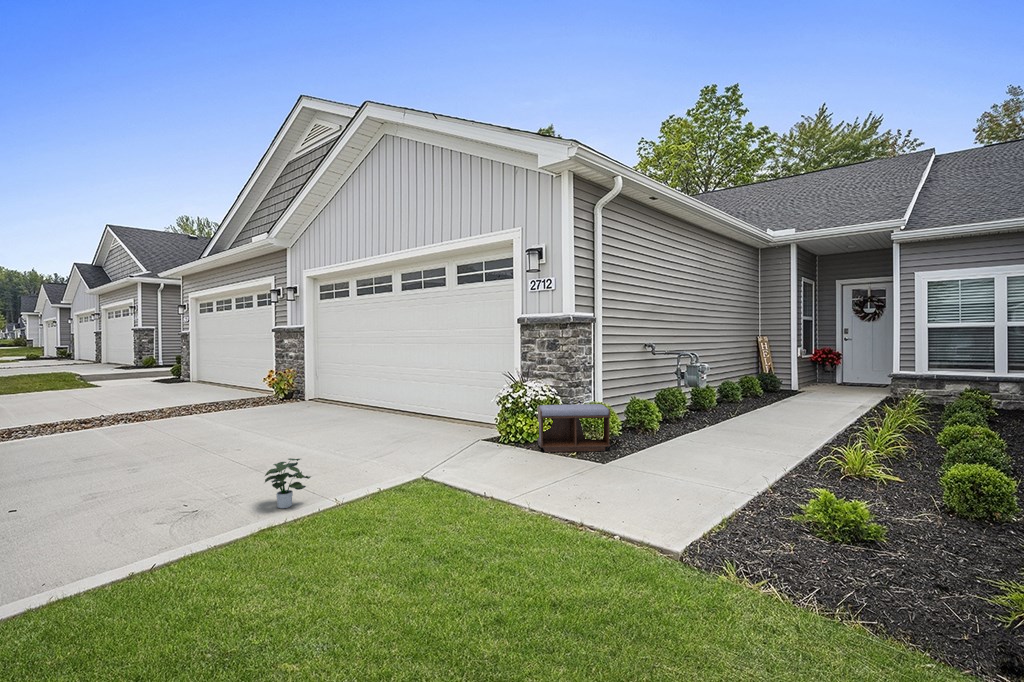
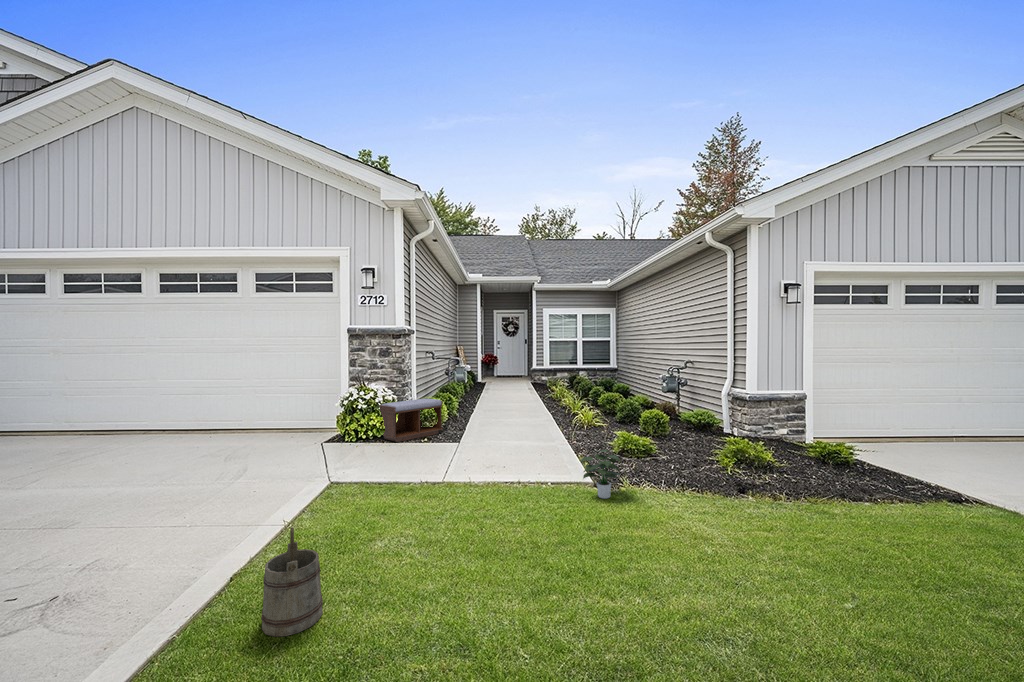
potted plant: present [265,458,311,508] -> present [581,450,620,499]
bucket: none [129,512,190,606] -> present [261,527,323,637]

